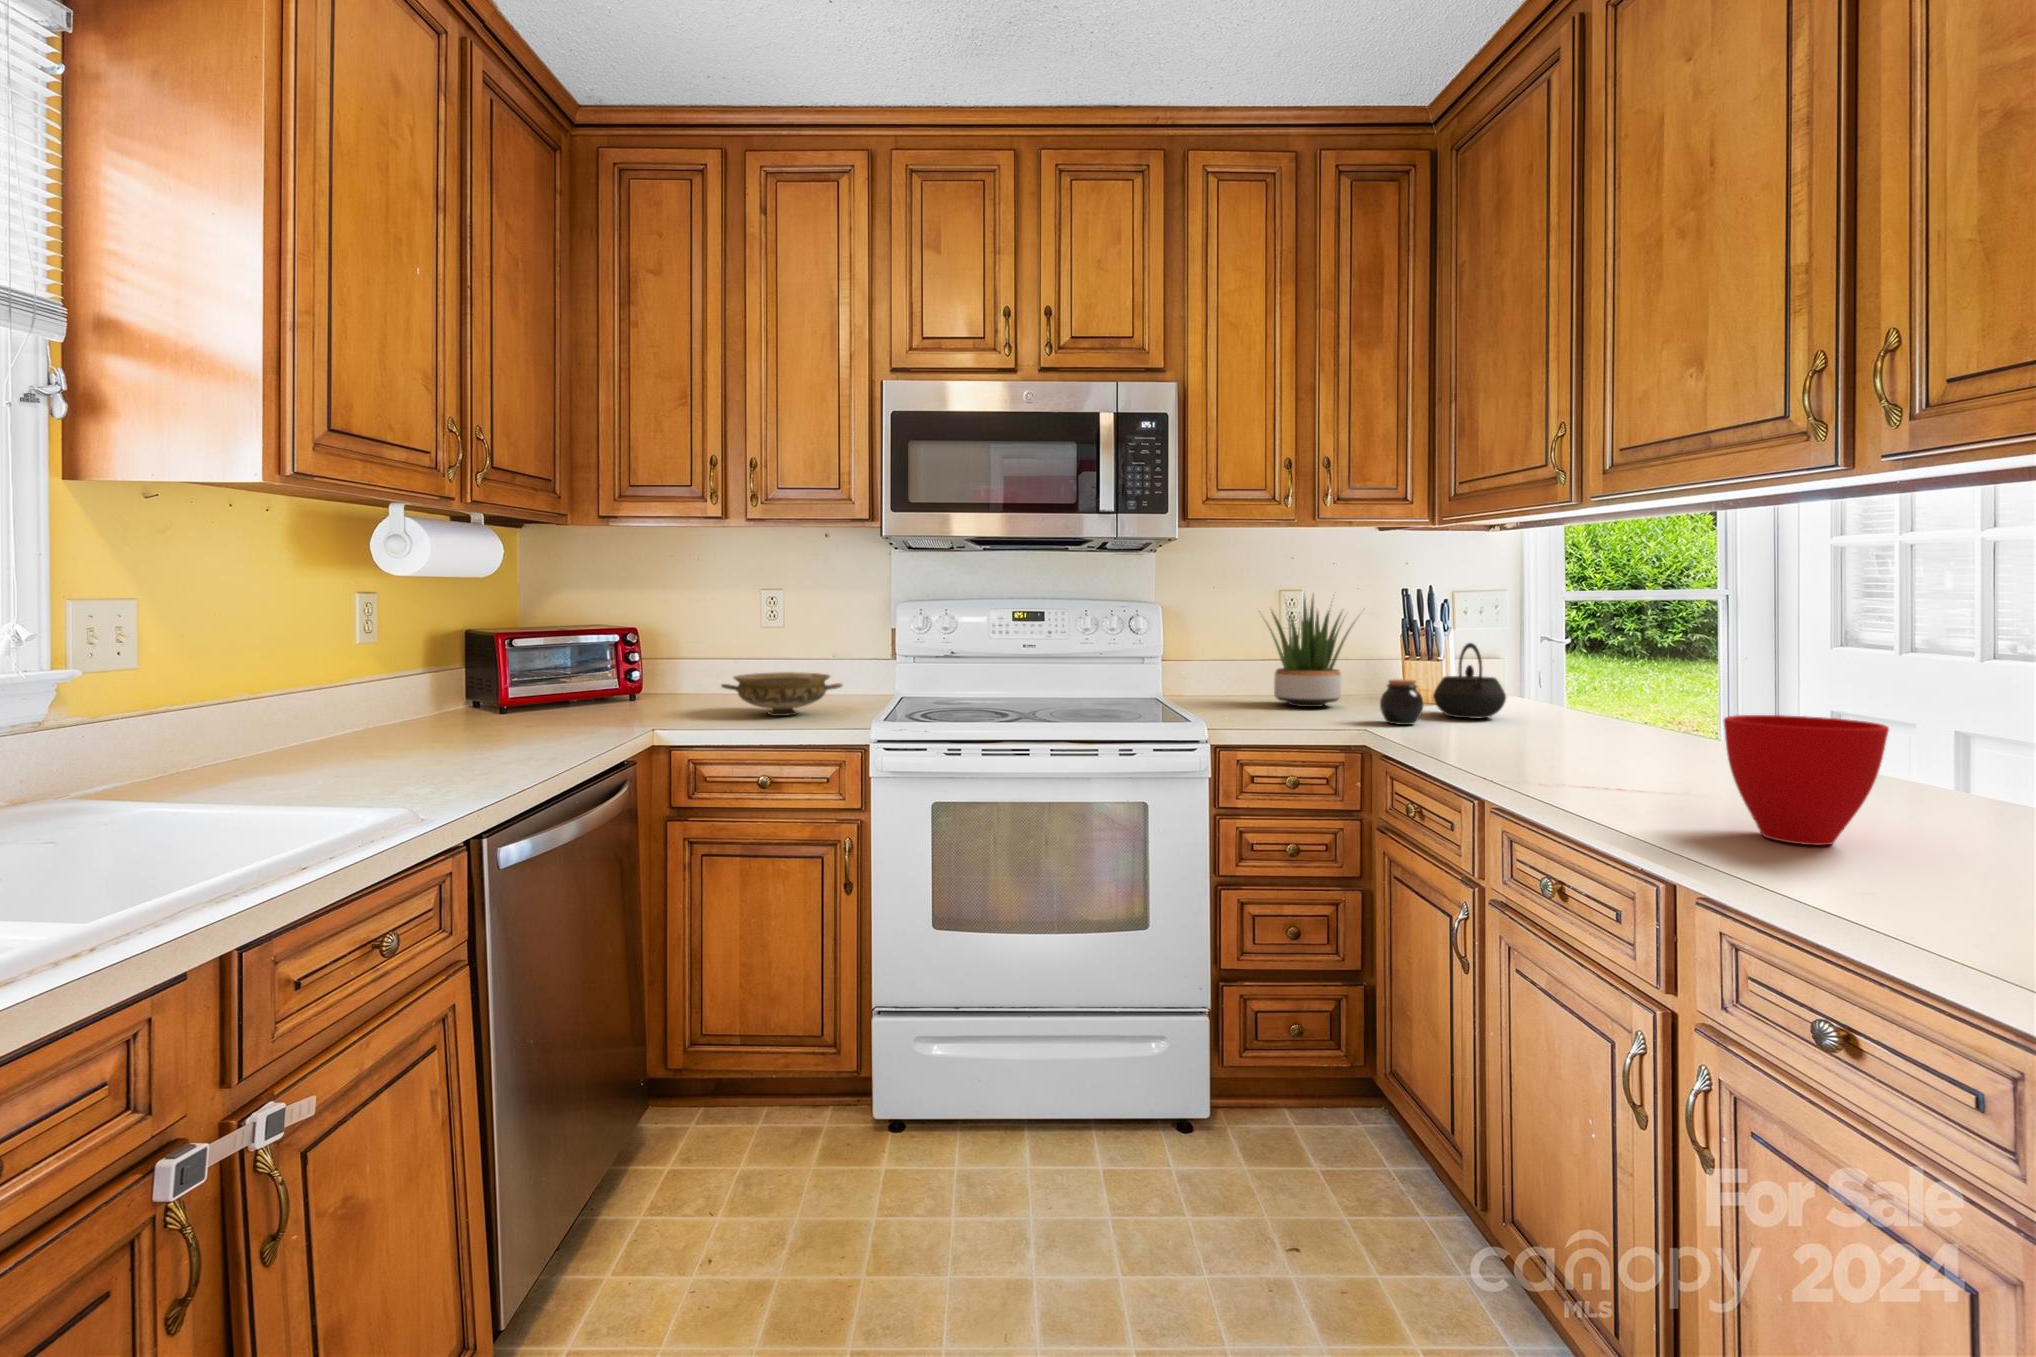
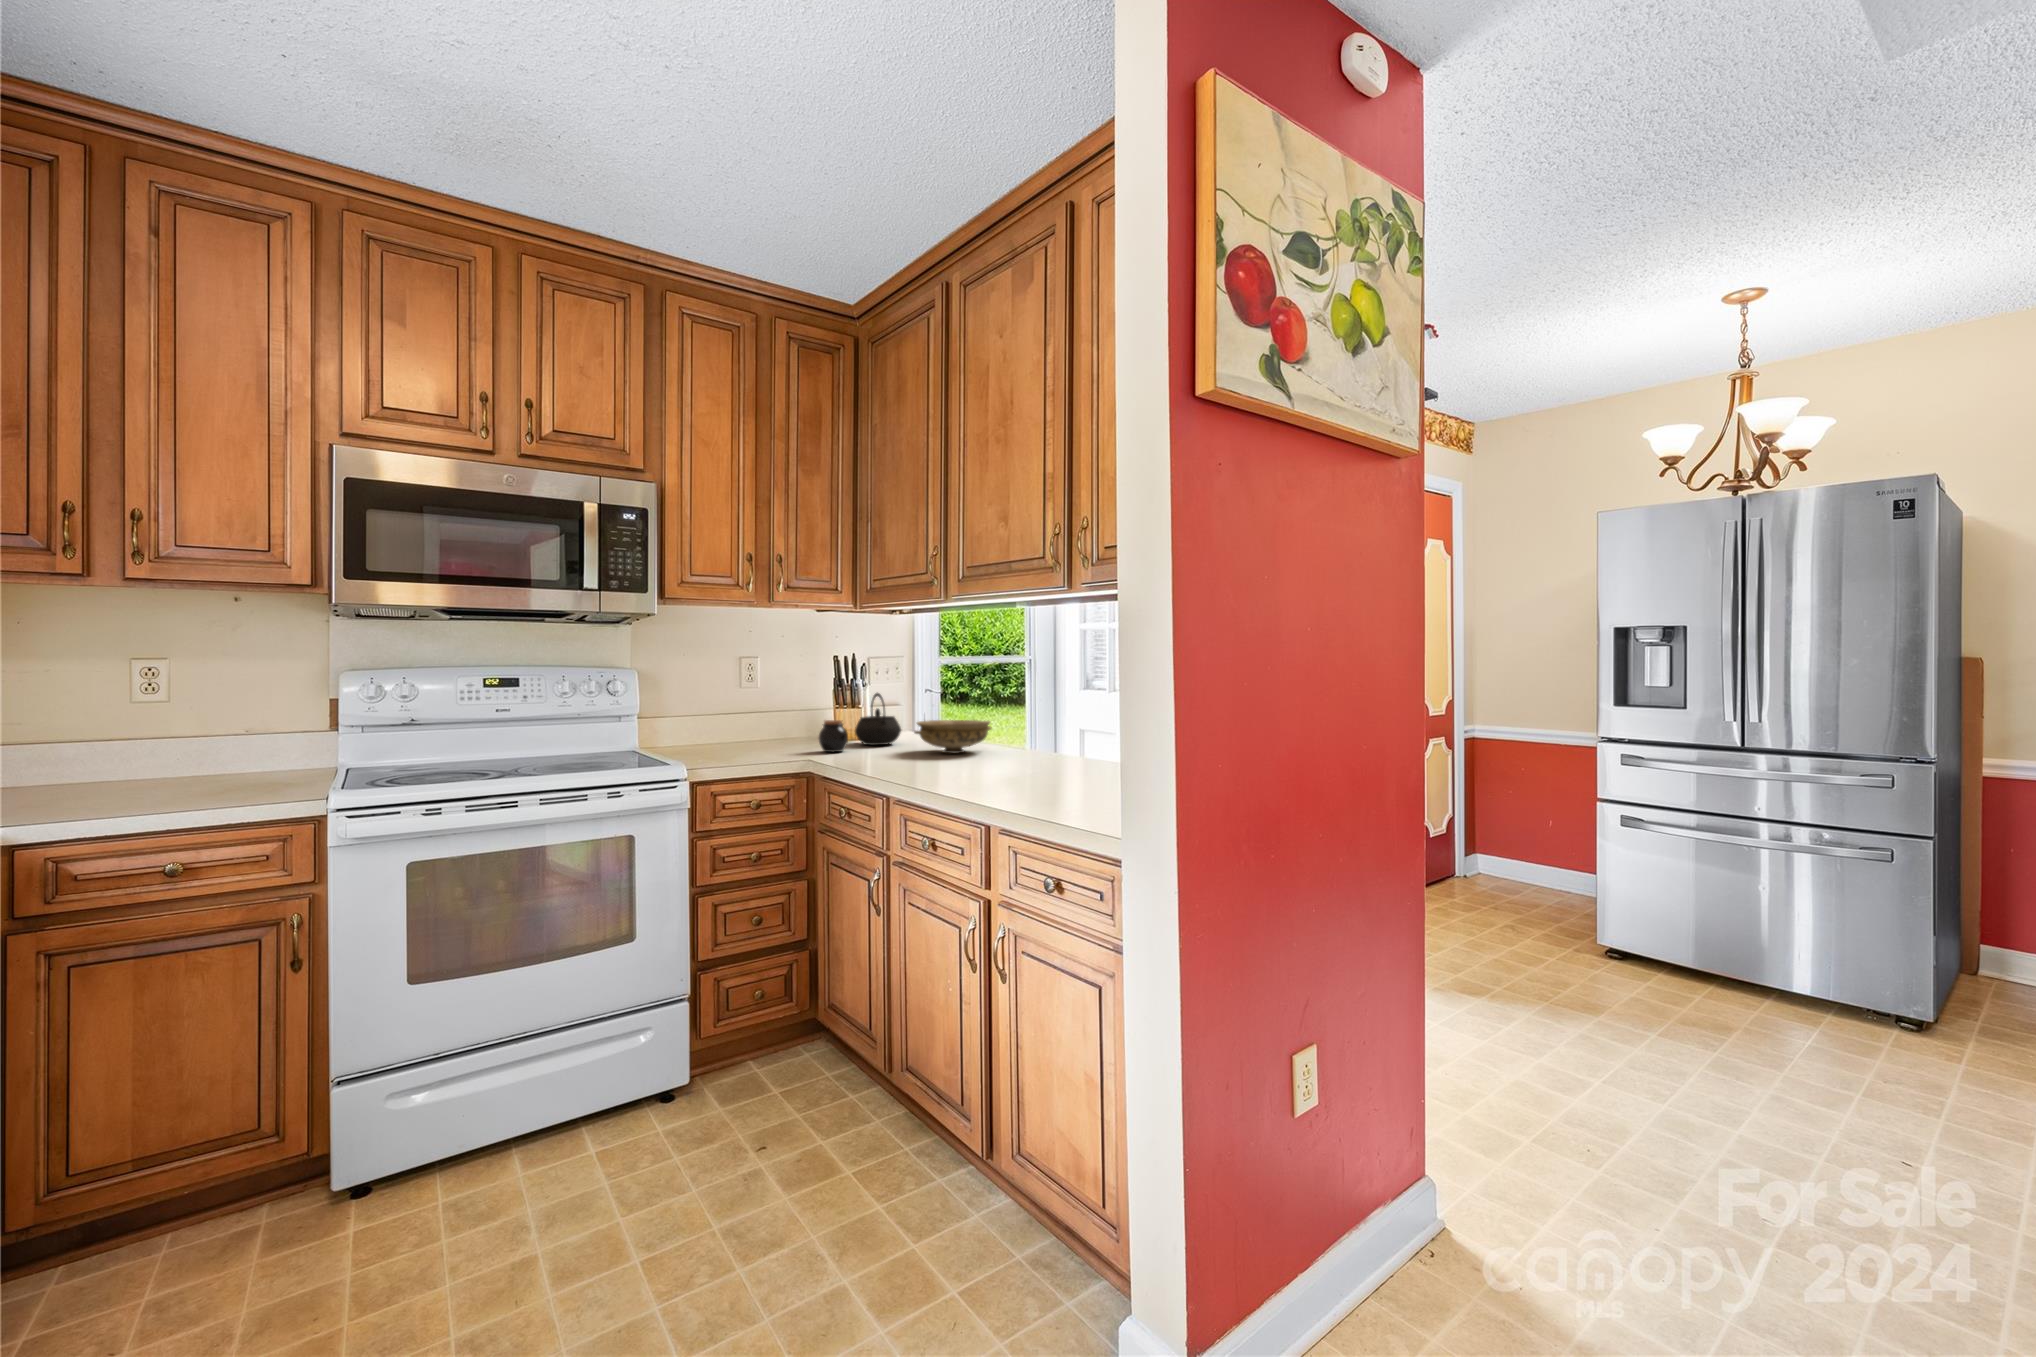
potted plant: present [1268,594,1359,707] -> none [723,657,806,745]
ceramic bowl: present [721,672,842,716] -> present [914,720,991,753]
cup: present [1724,715,1889,845] -> none [1006,726,1075,796]

